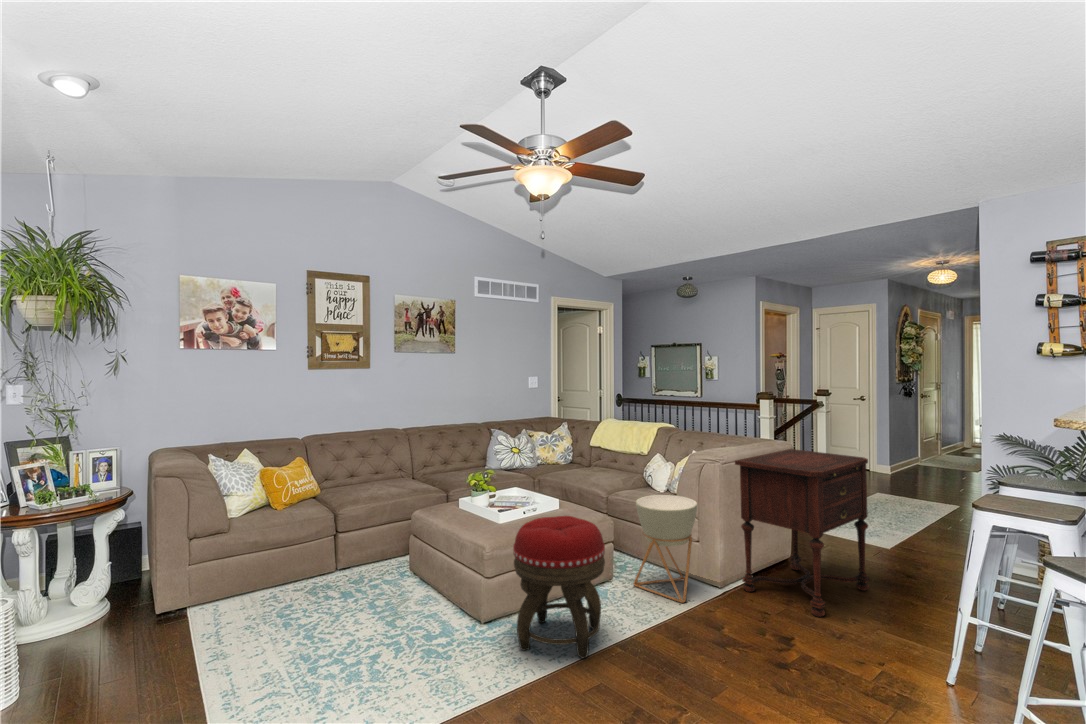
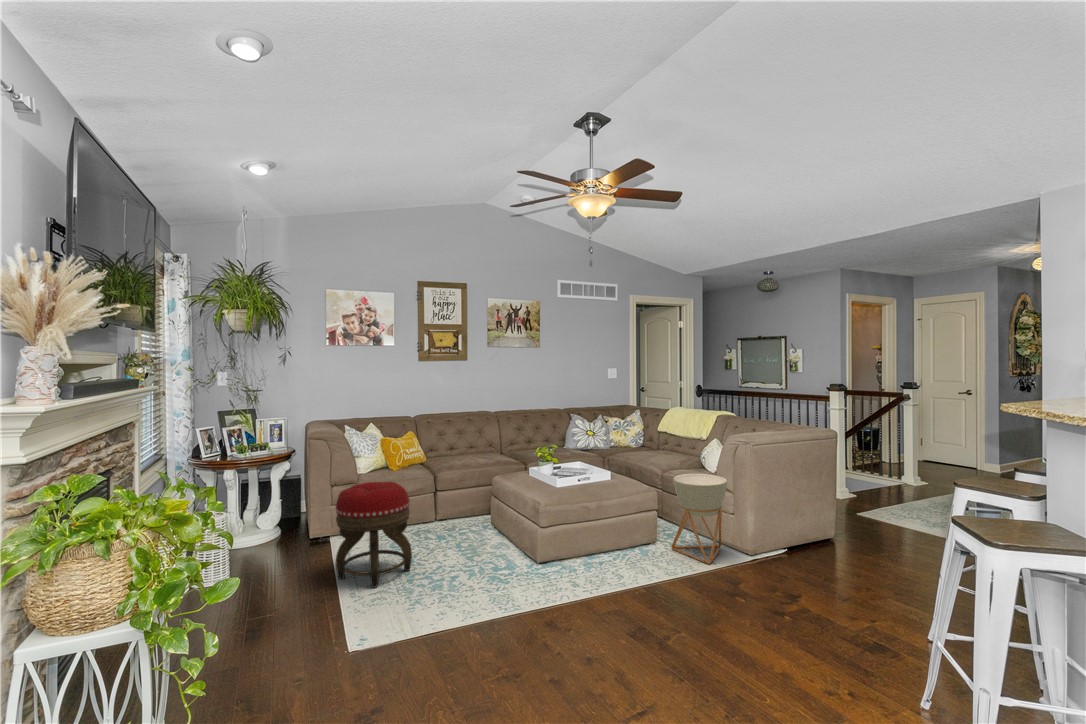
side table: present [735,449,869,617] -> none [762,439,890,584]
footstool: present [513,516,605,658] -> present [336,482,412,587]

